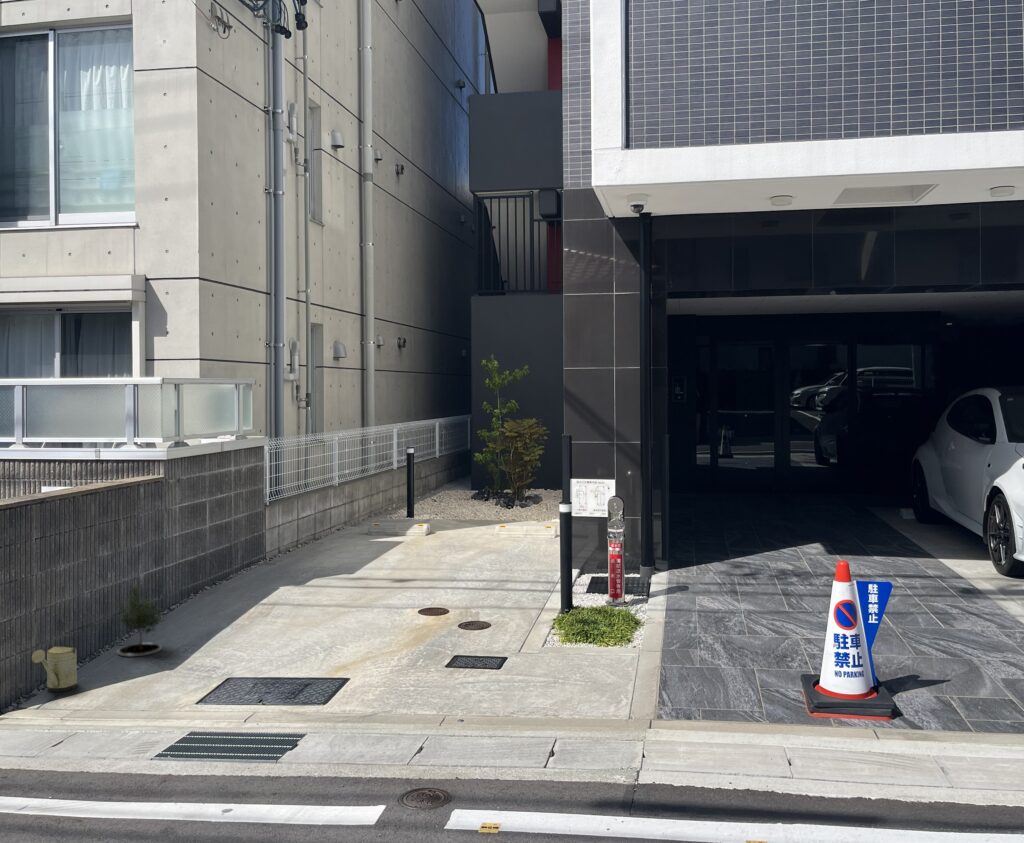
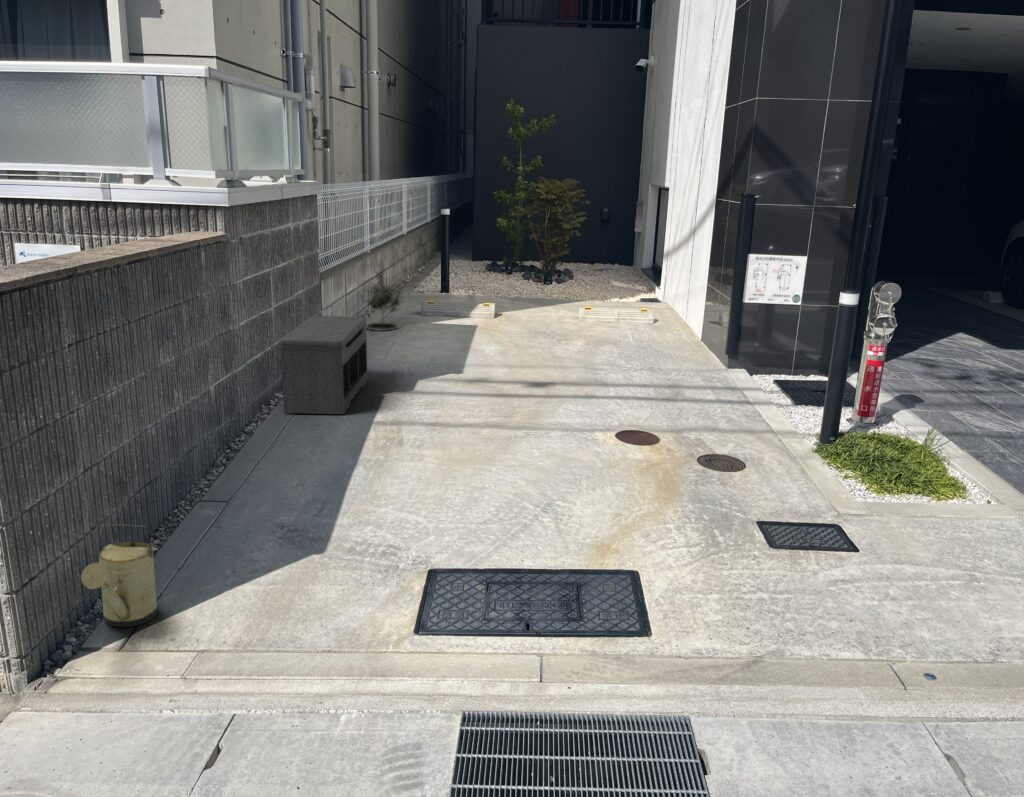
bench: none [215,531,291,598] -> present [280,316,368,414]
potted tree: present [116,586,163,657] -> present [366,273,401,331]

